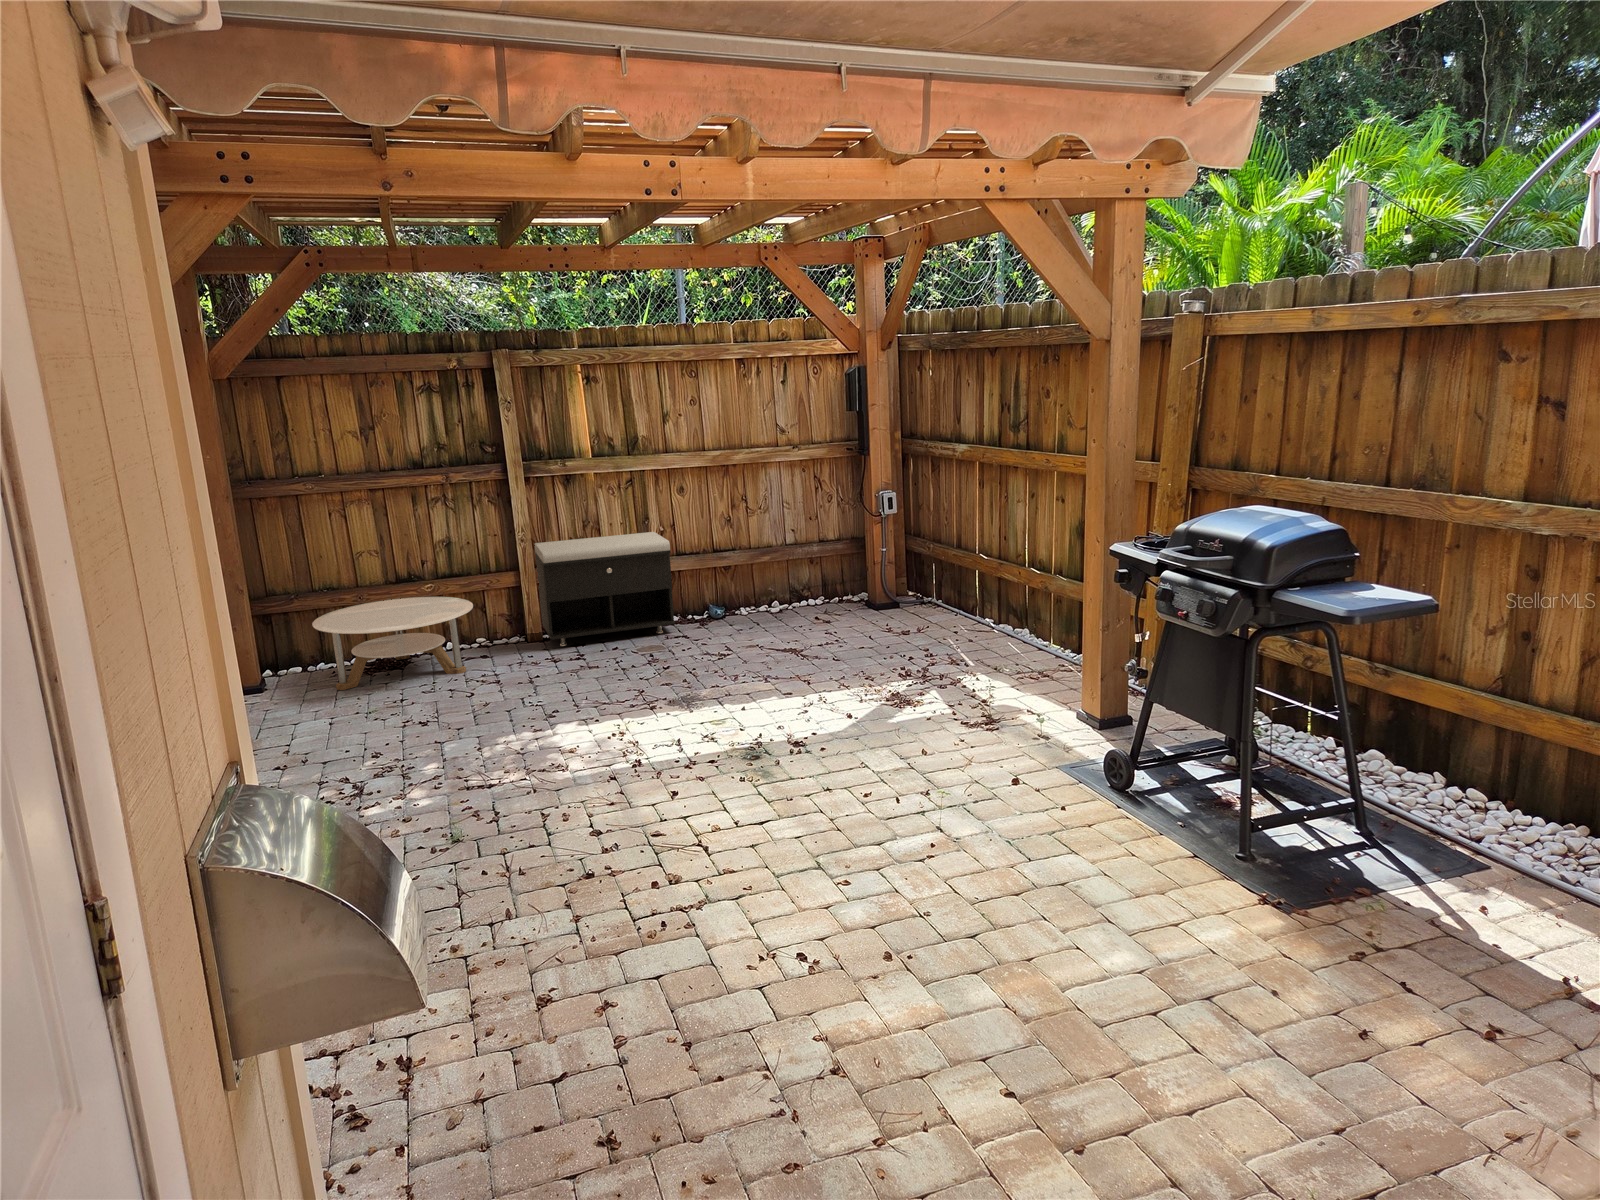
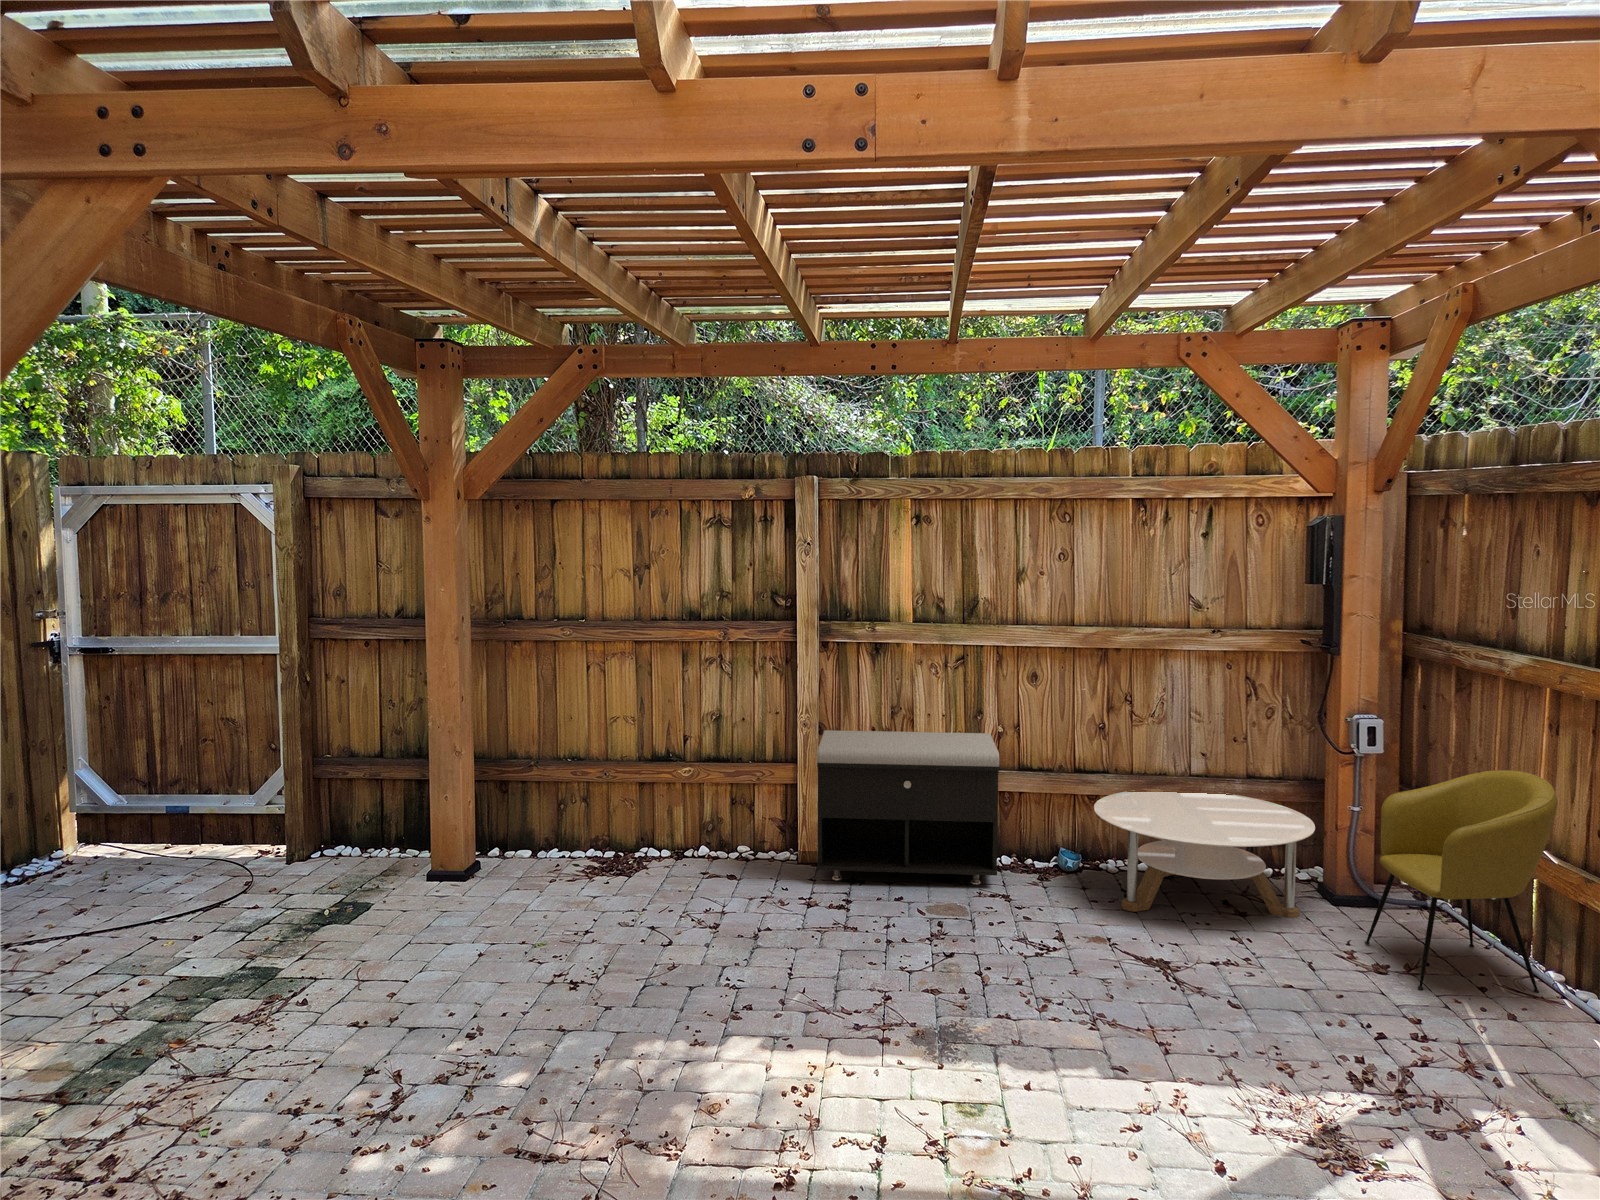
armchair: none [896,511,986,637] -> present [1365,770,1558,993]
round table: present [312,597,473,690] -> present [1094,792,1315,918]

